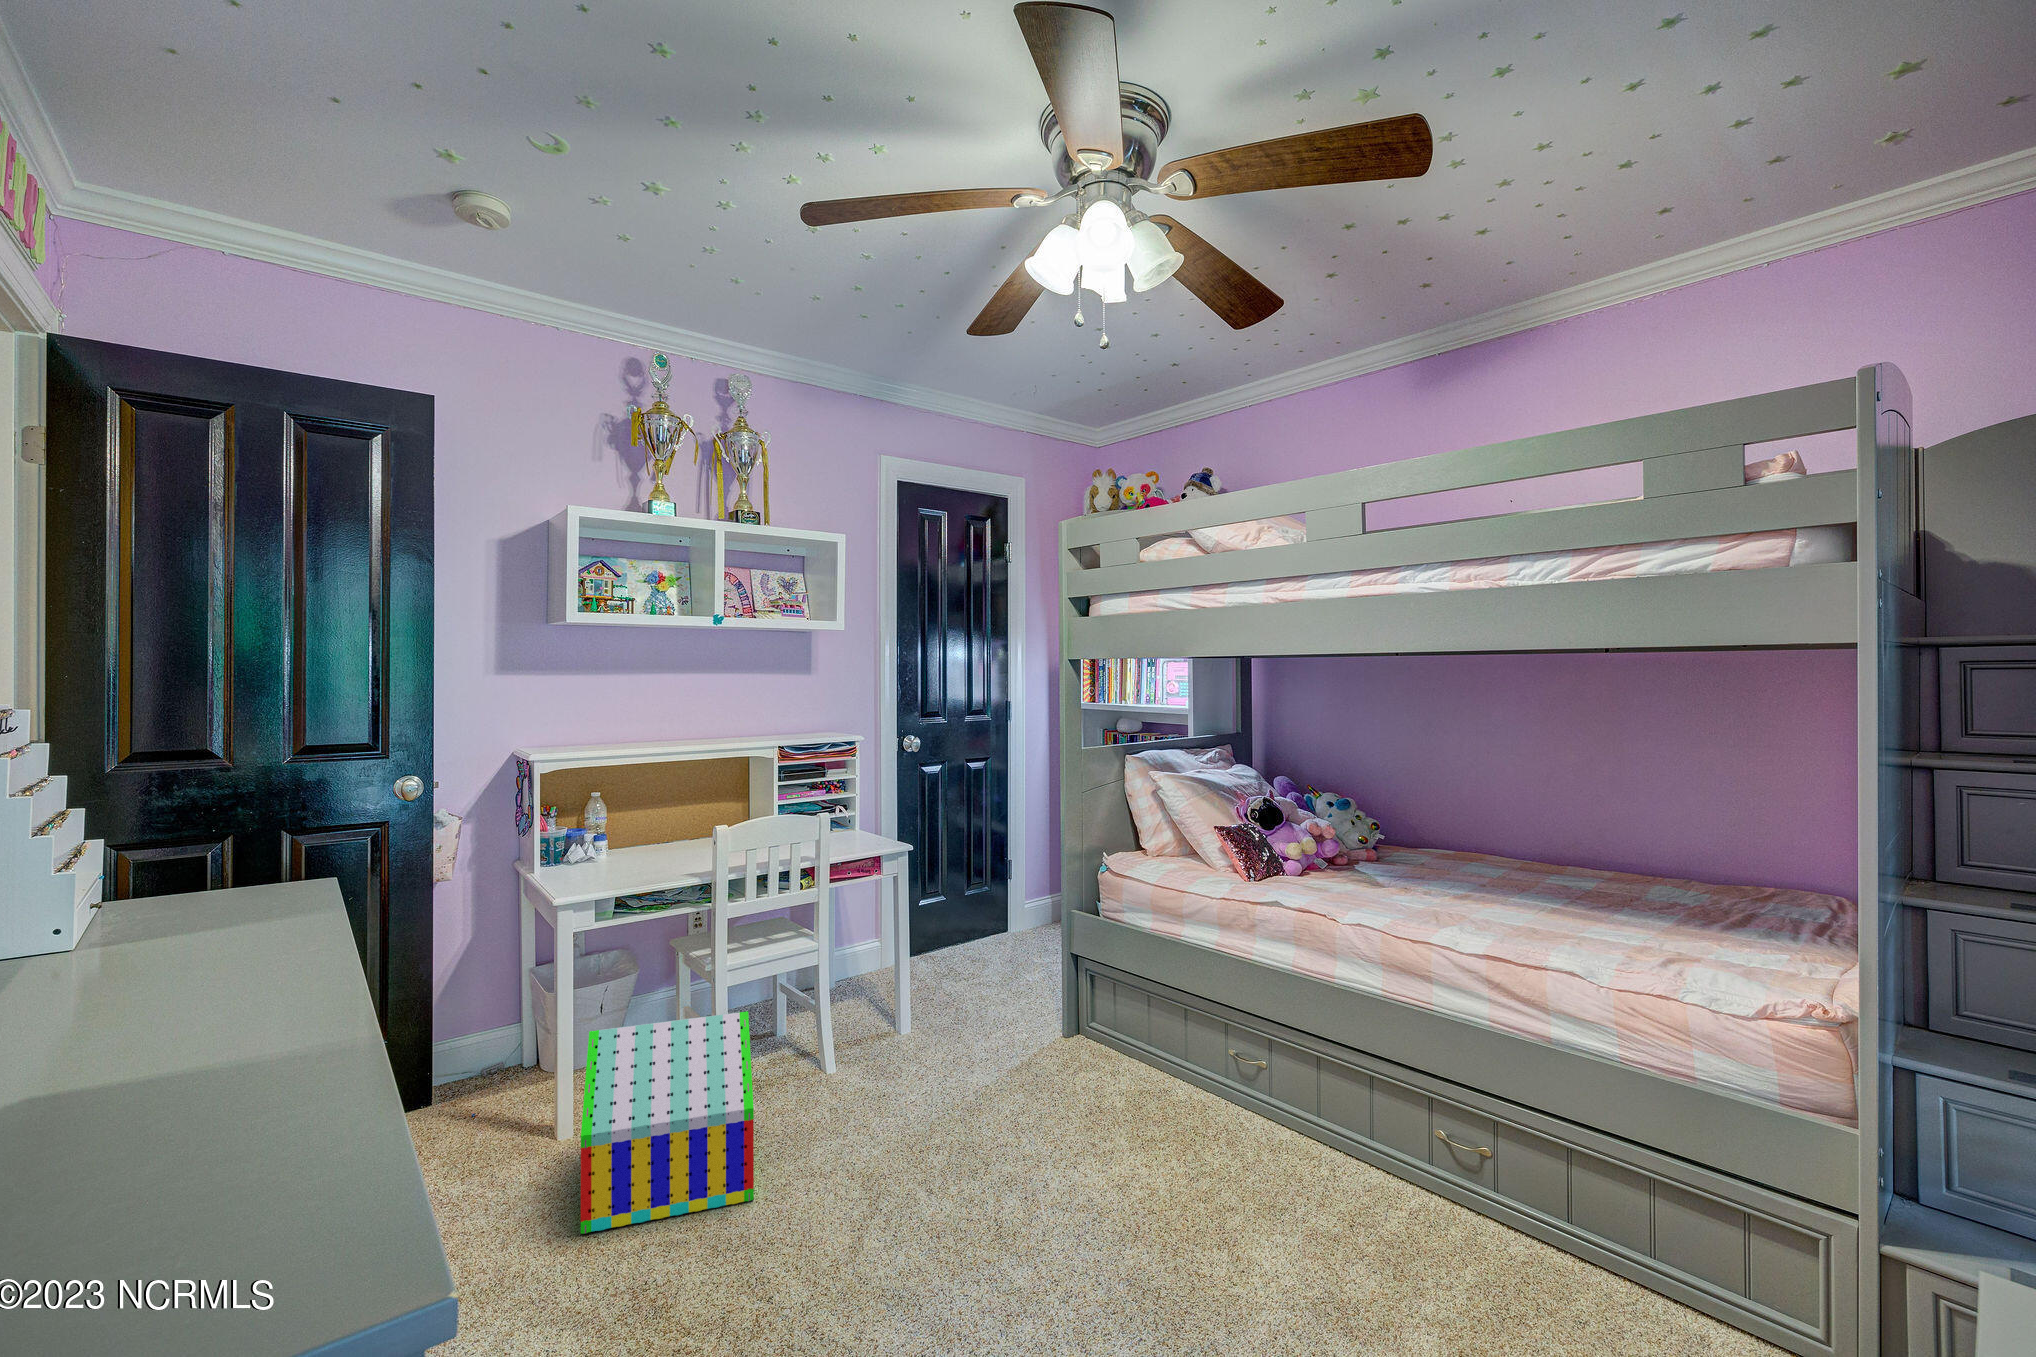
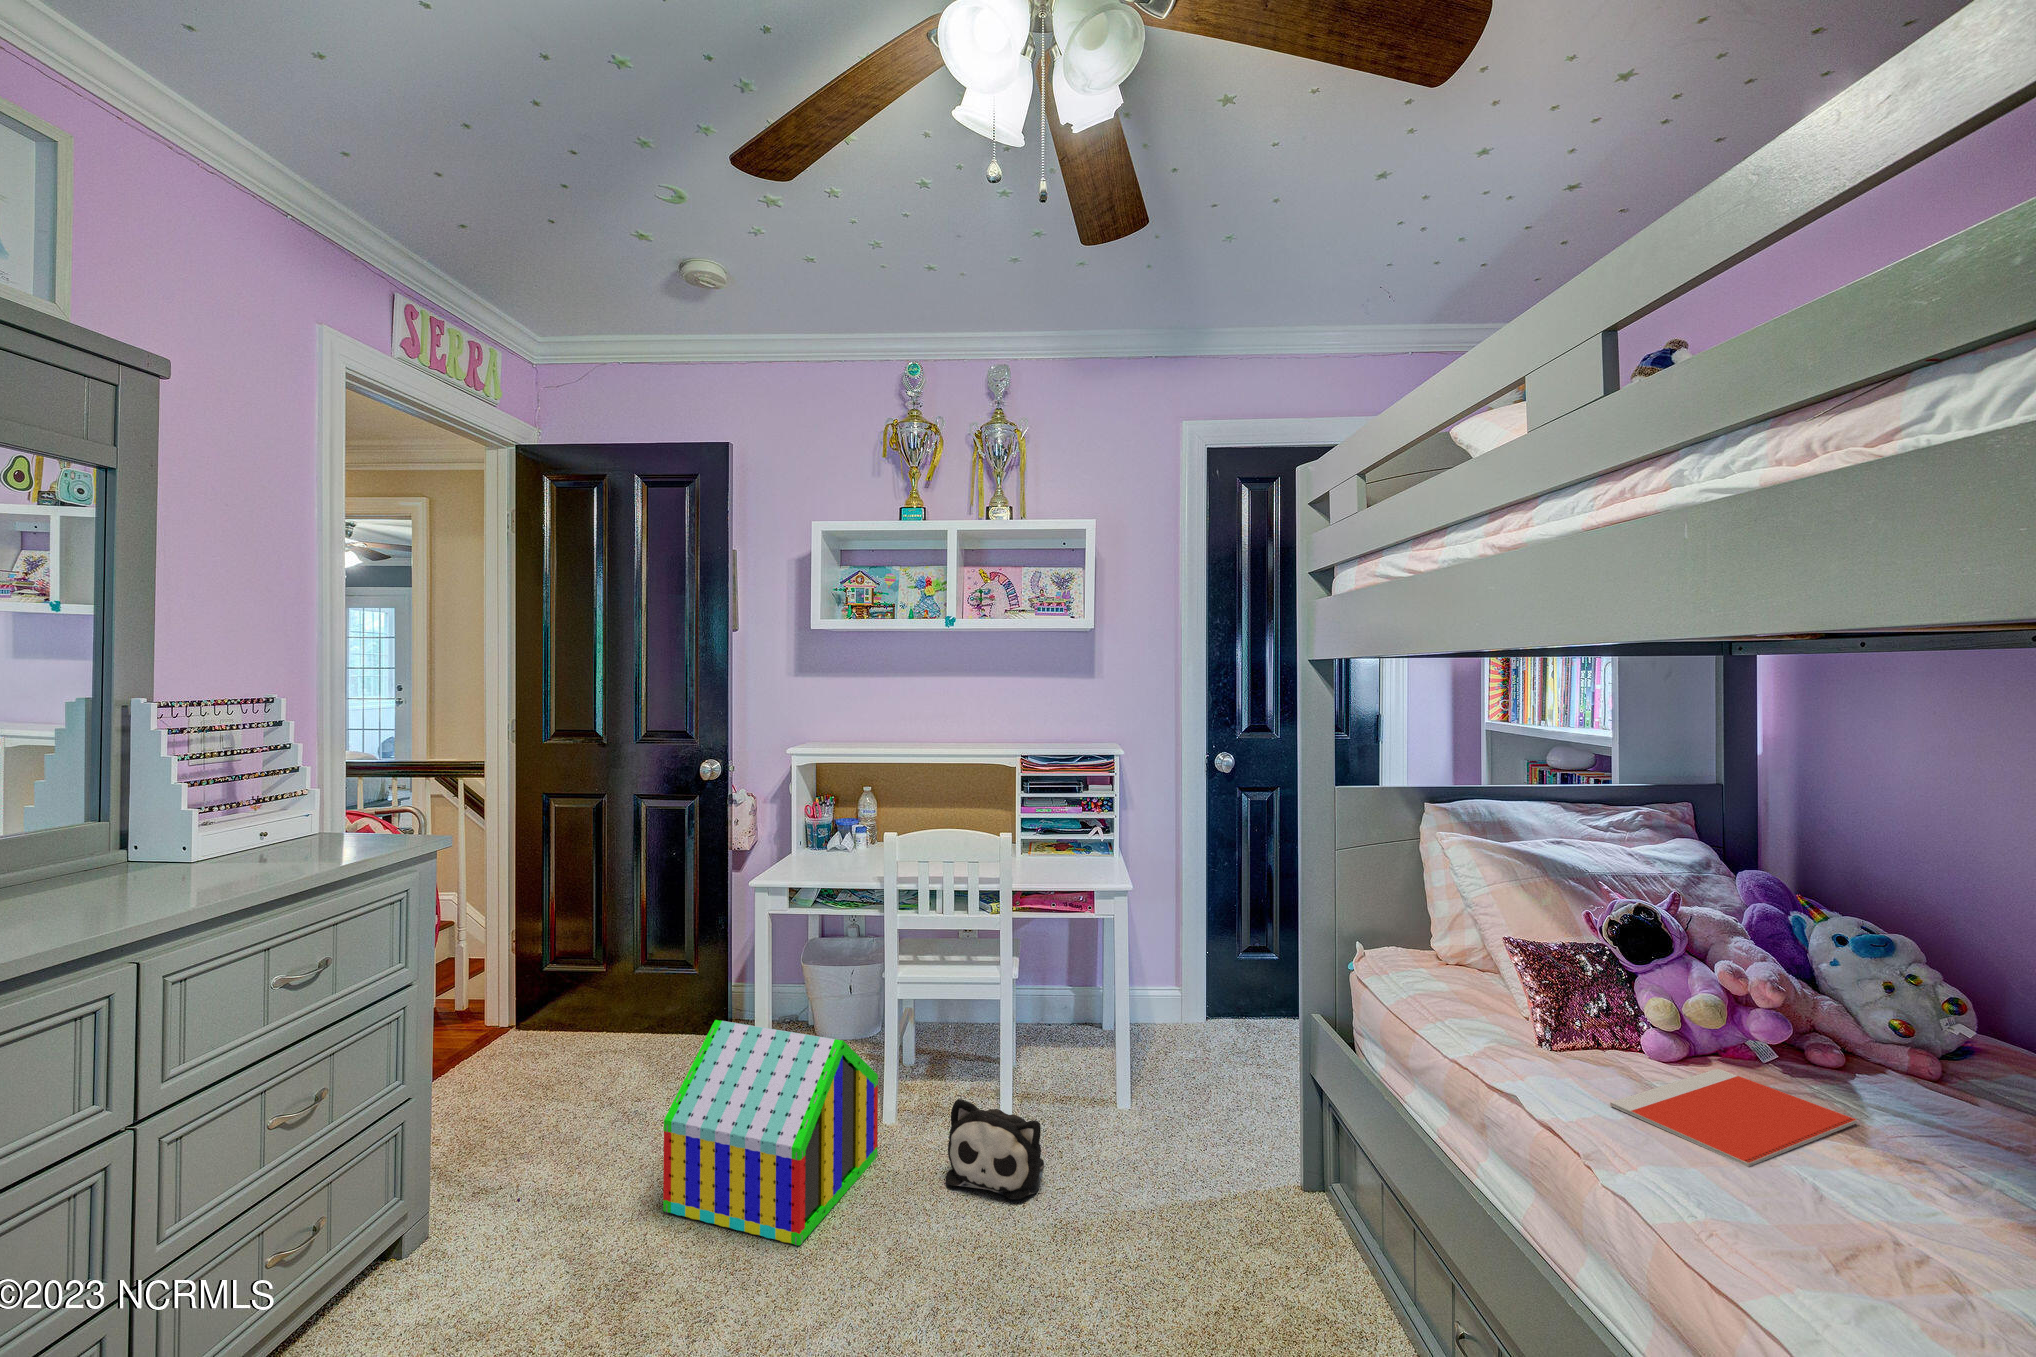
notebook: none [1304,874,1380,901] -> present [1610,1069,1857,1167]
plush toy: none [818,1043,904,1120] -> present [946,1098,1044,1199]

